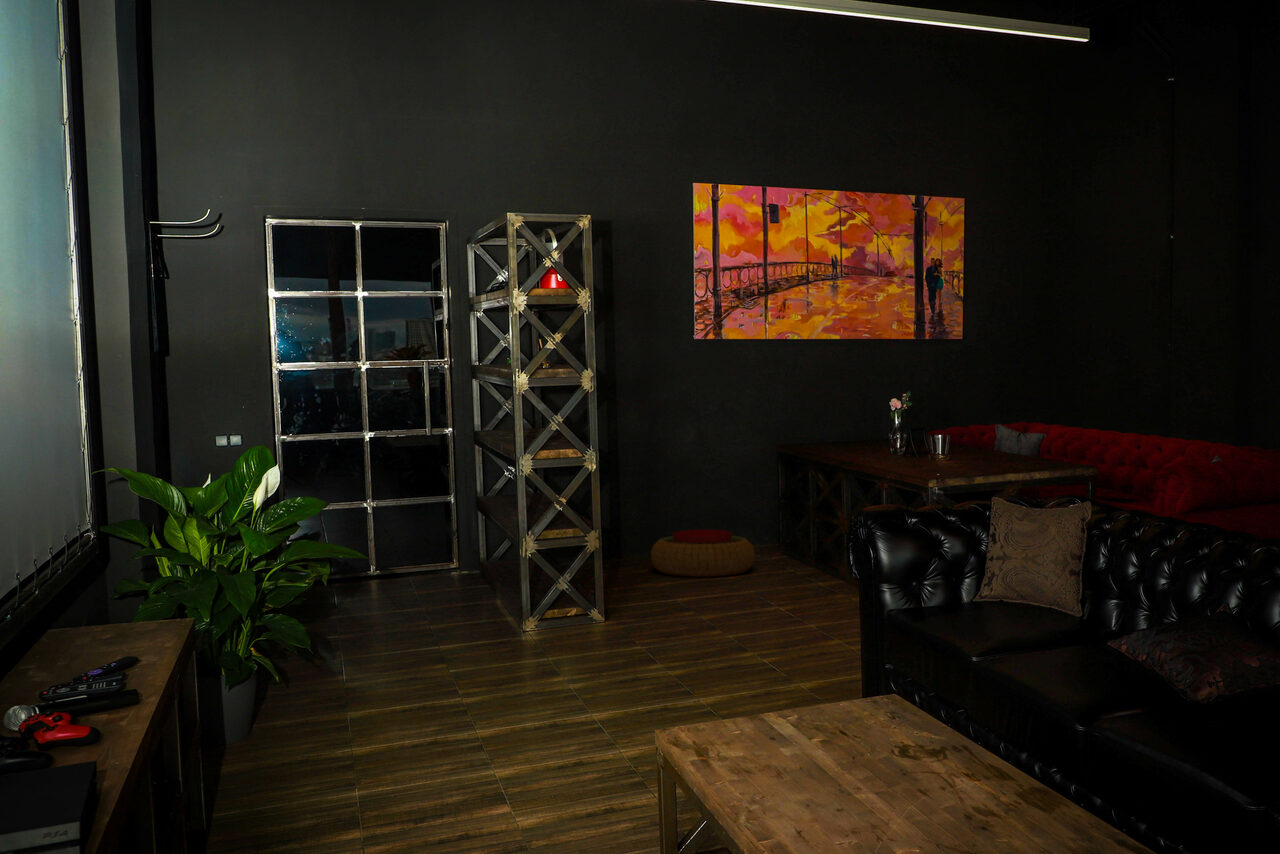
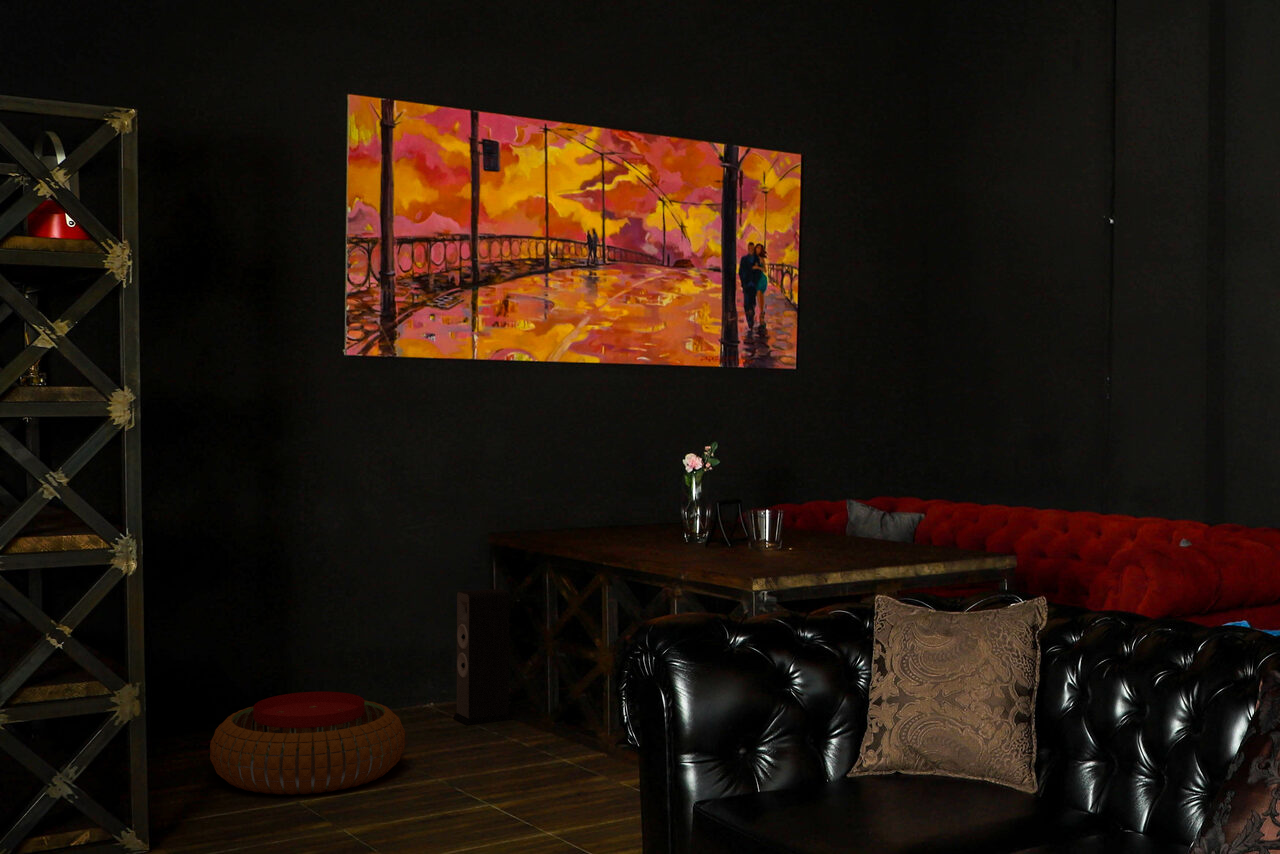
speaker: none [763,477,799,556] -> present [453,589,512,725]

